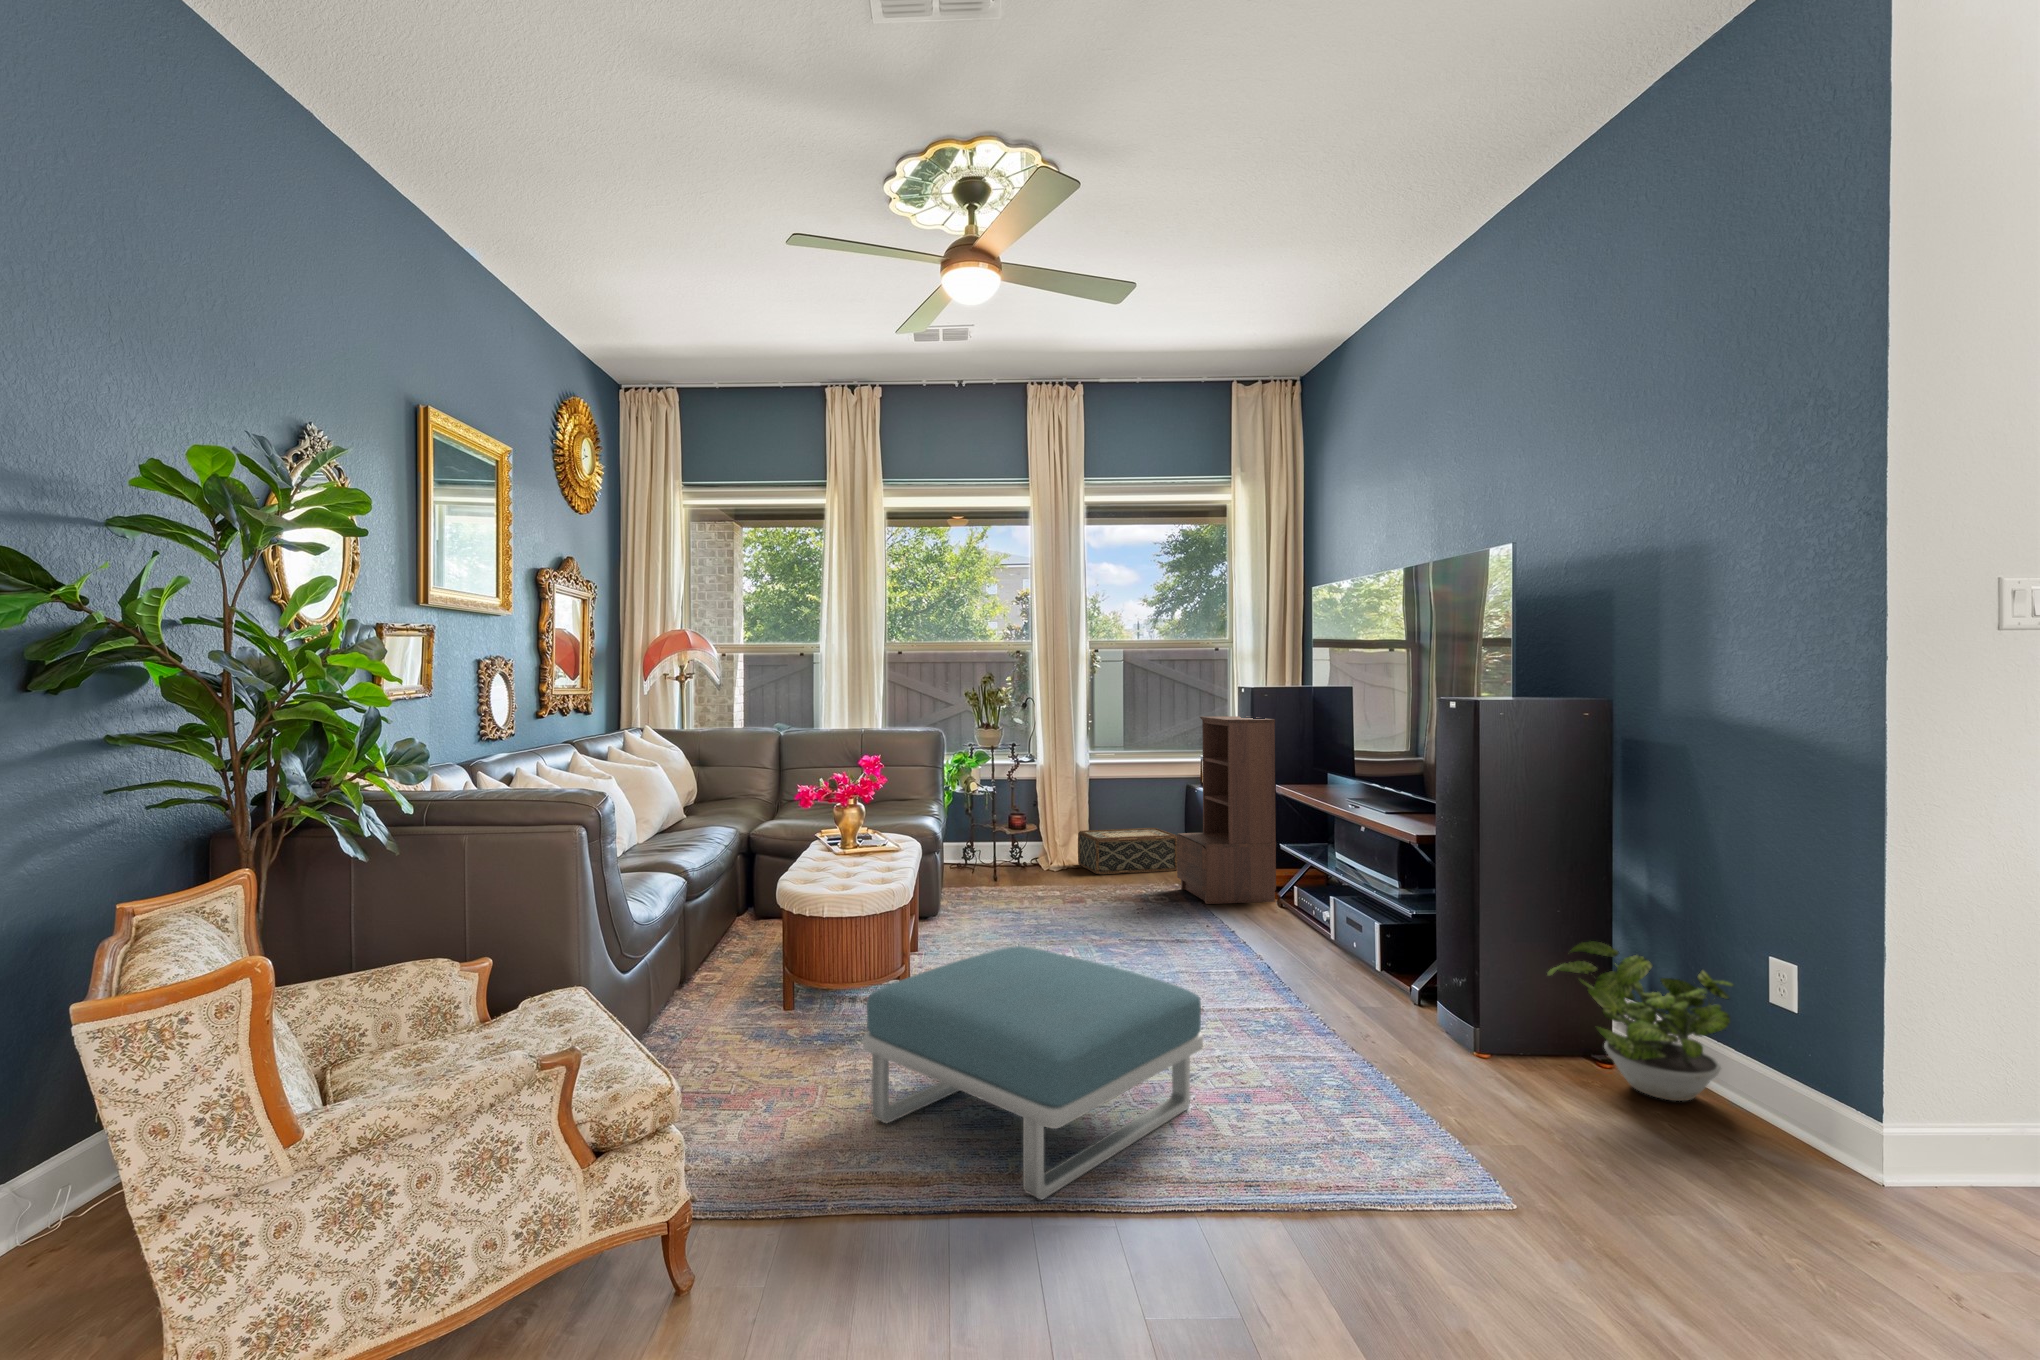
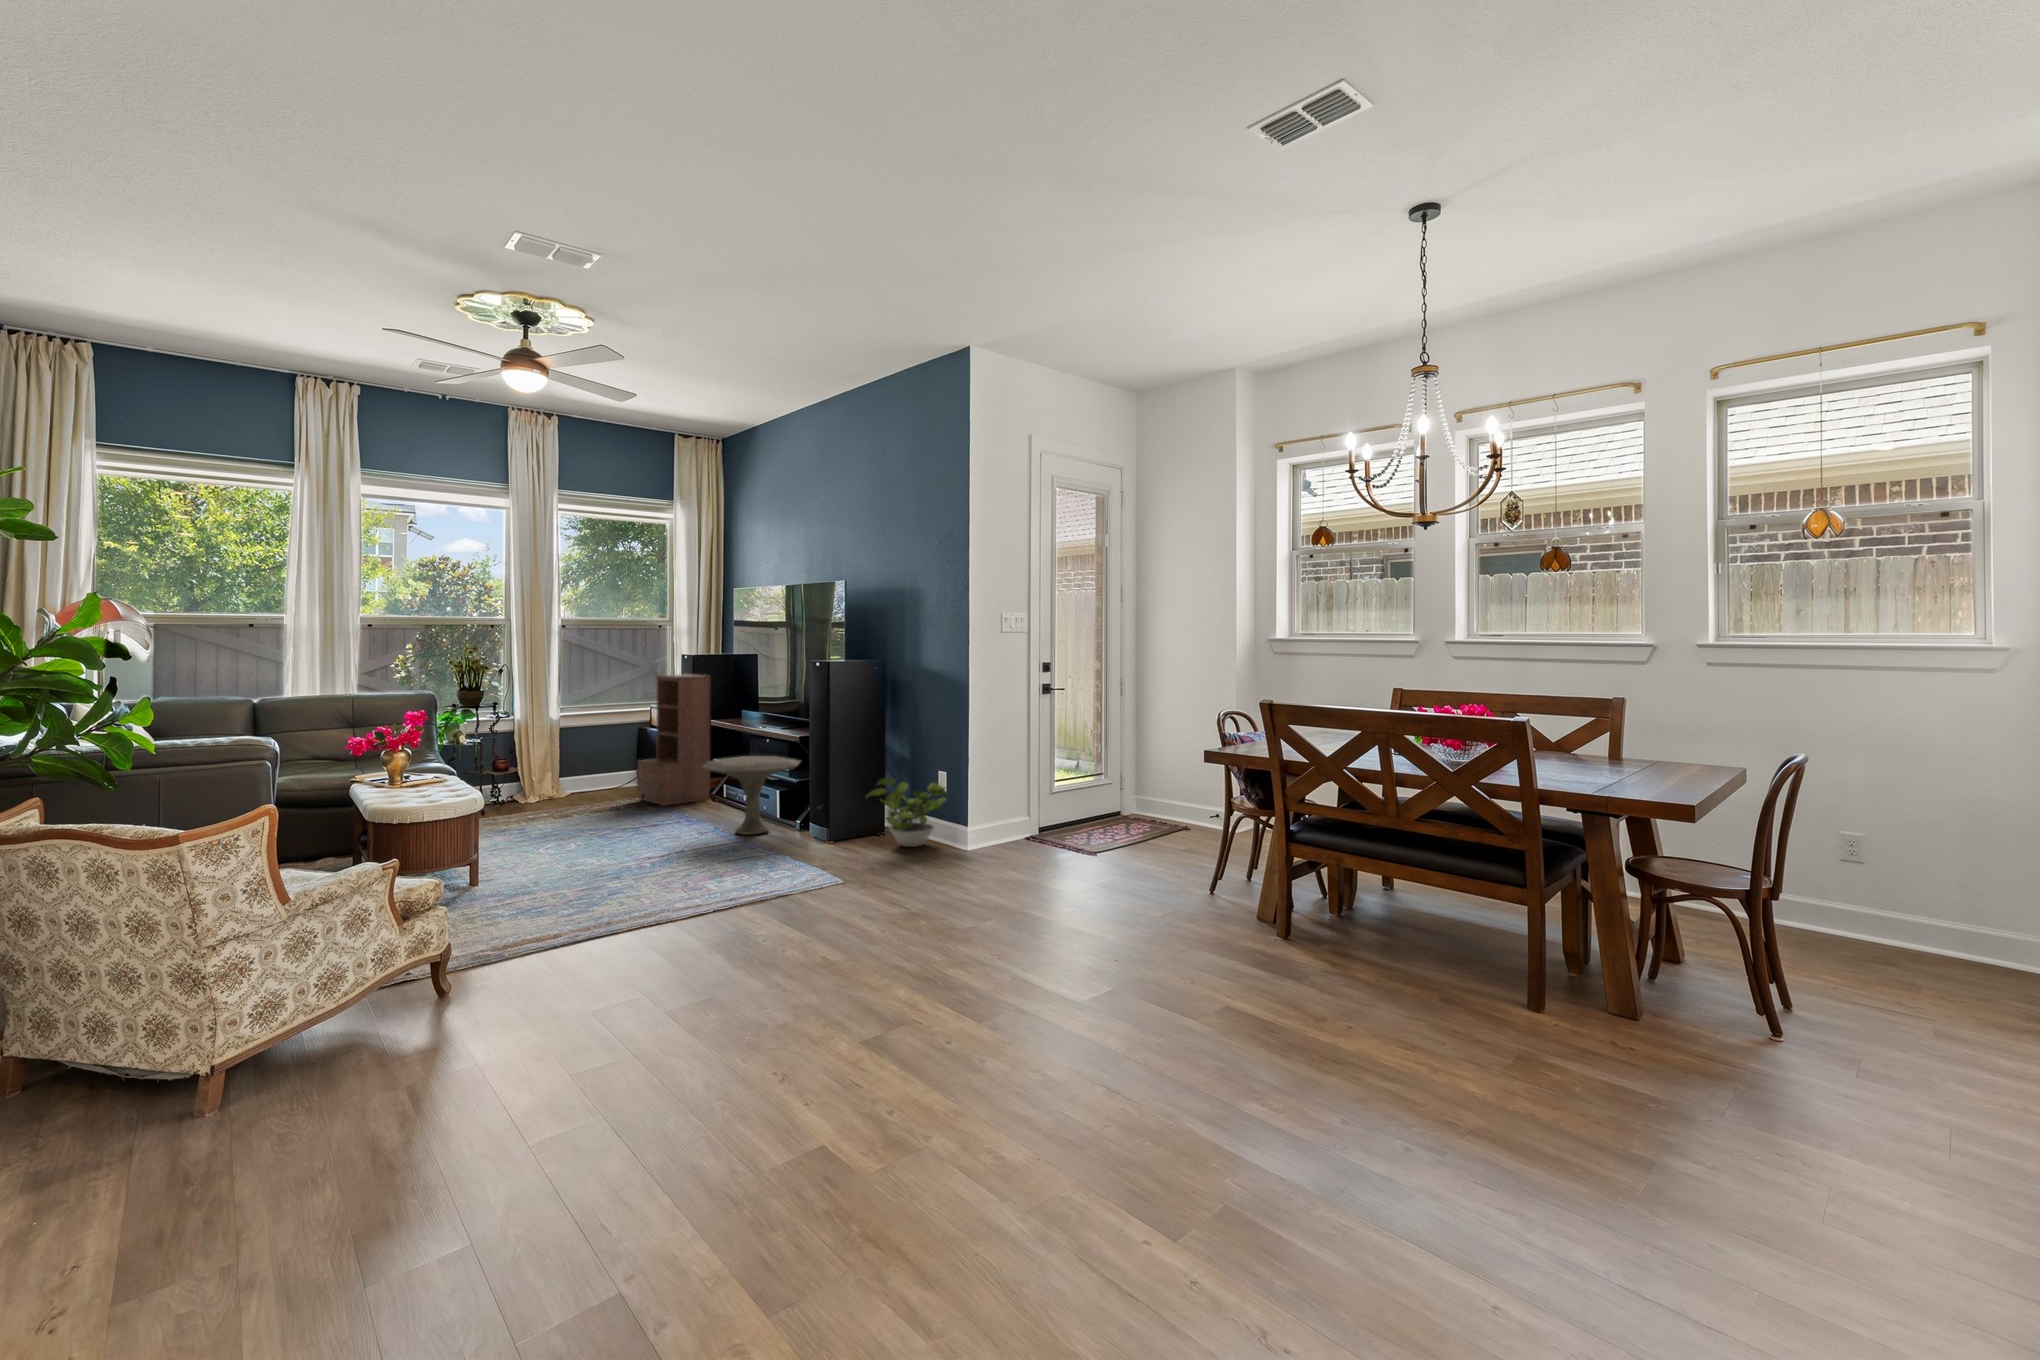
woven basket: present [1078,828,1177,874] -> none [549,762,632,799]
side table: none [1242,853,1414,991] -> present [702,756,800,834]
footstool: present [863,946,1203,1200] -> none [488,822,699,931]

